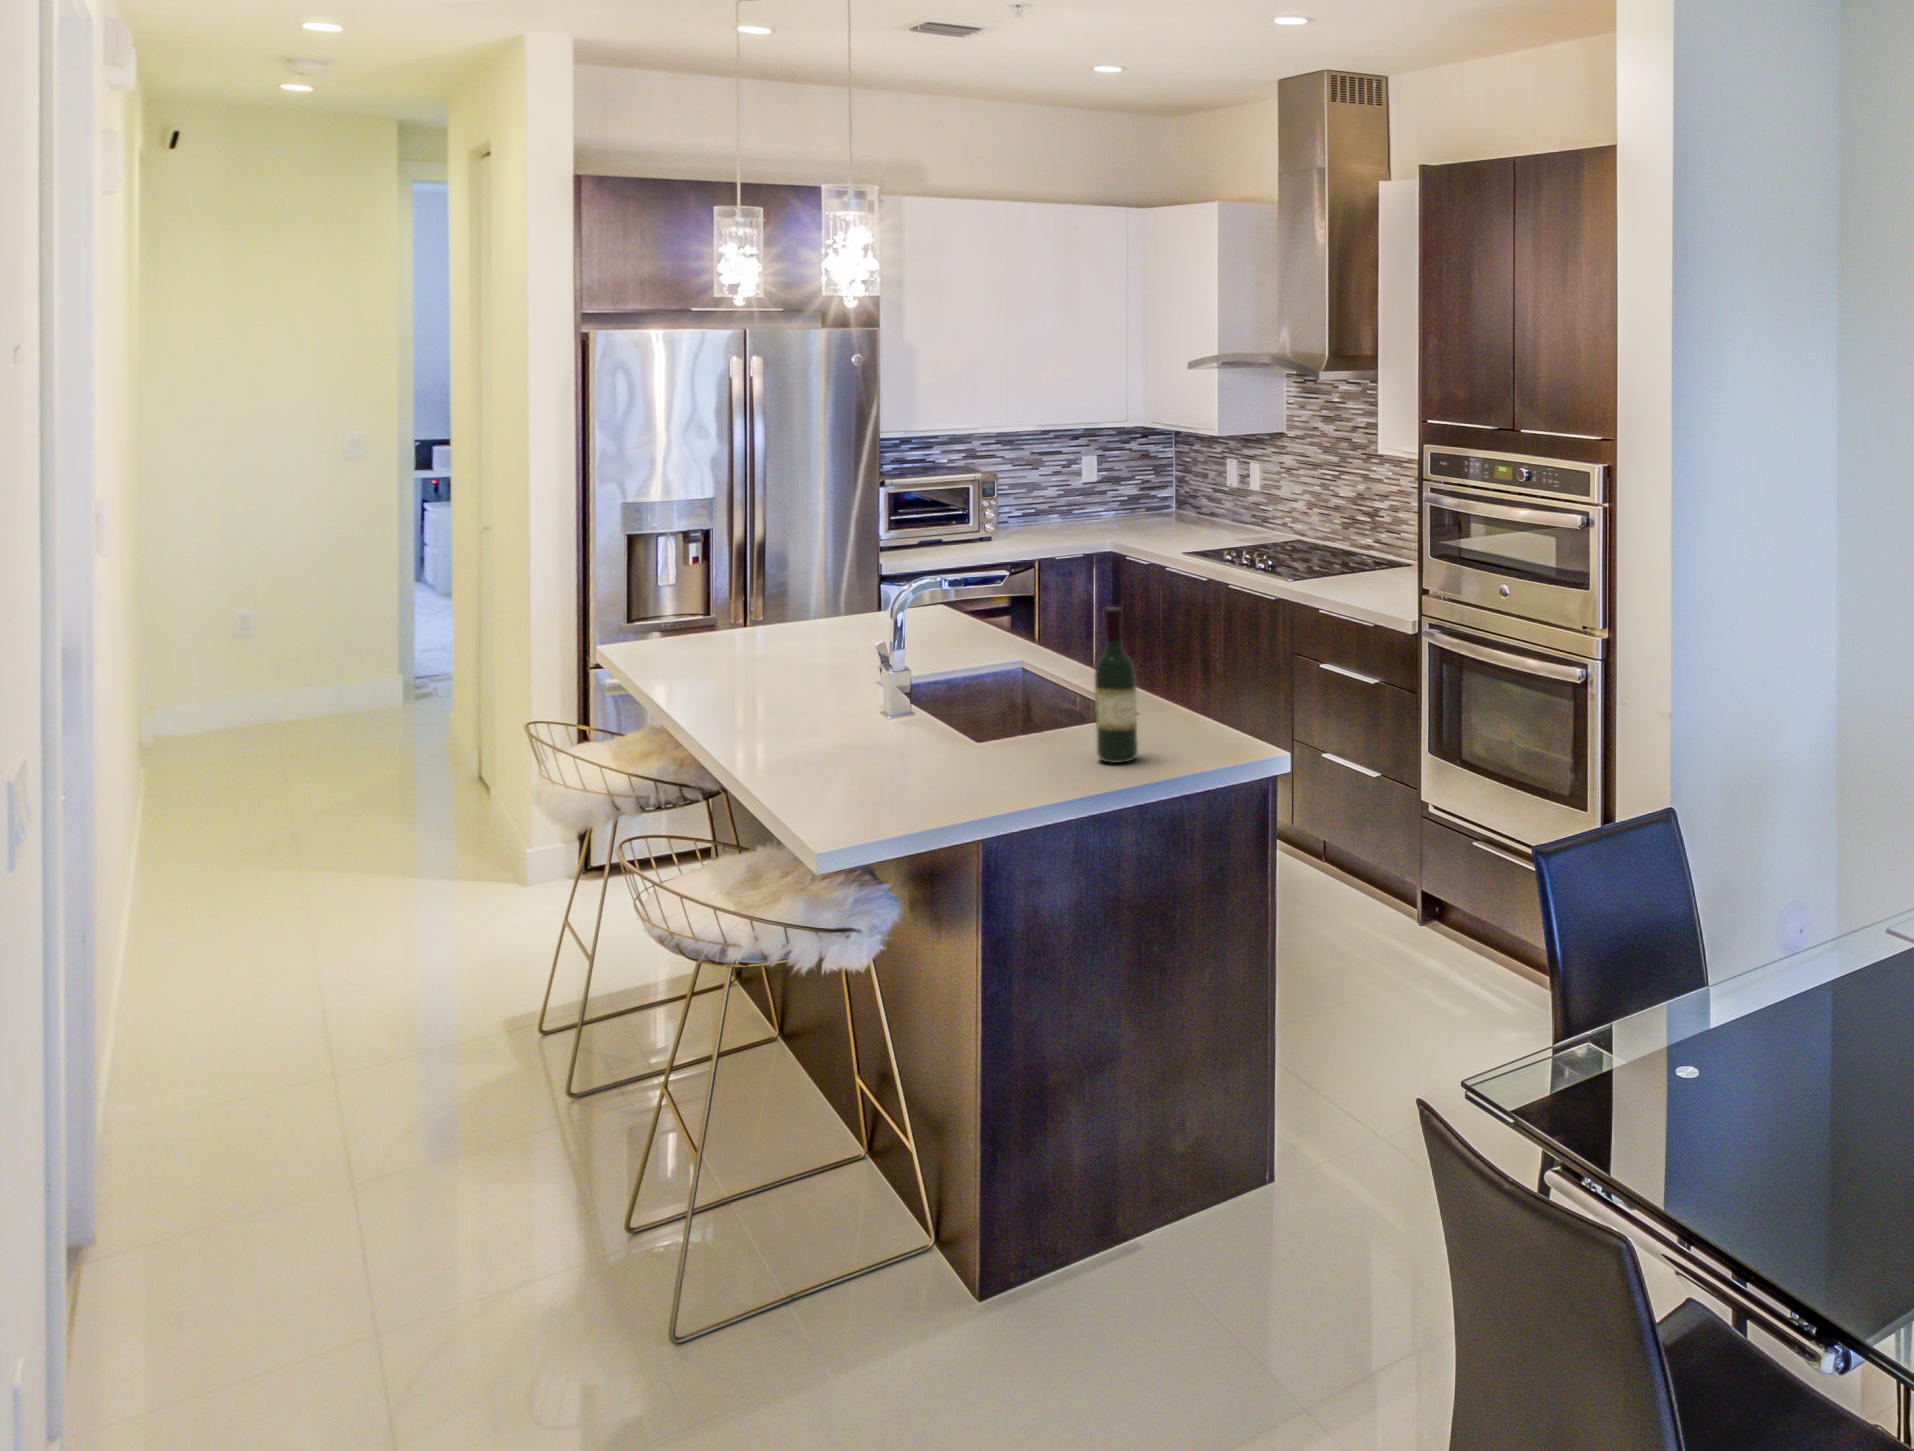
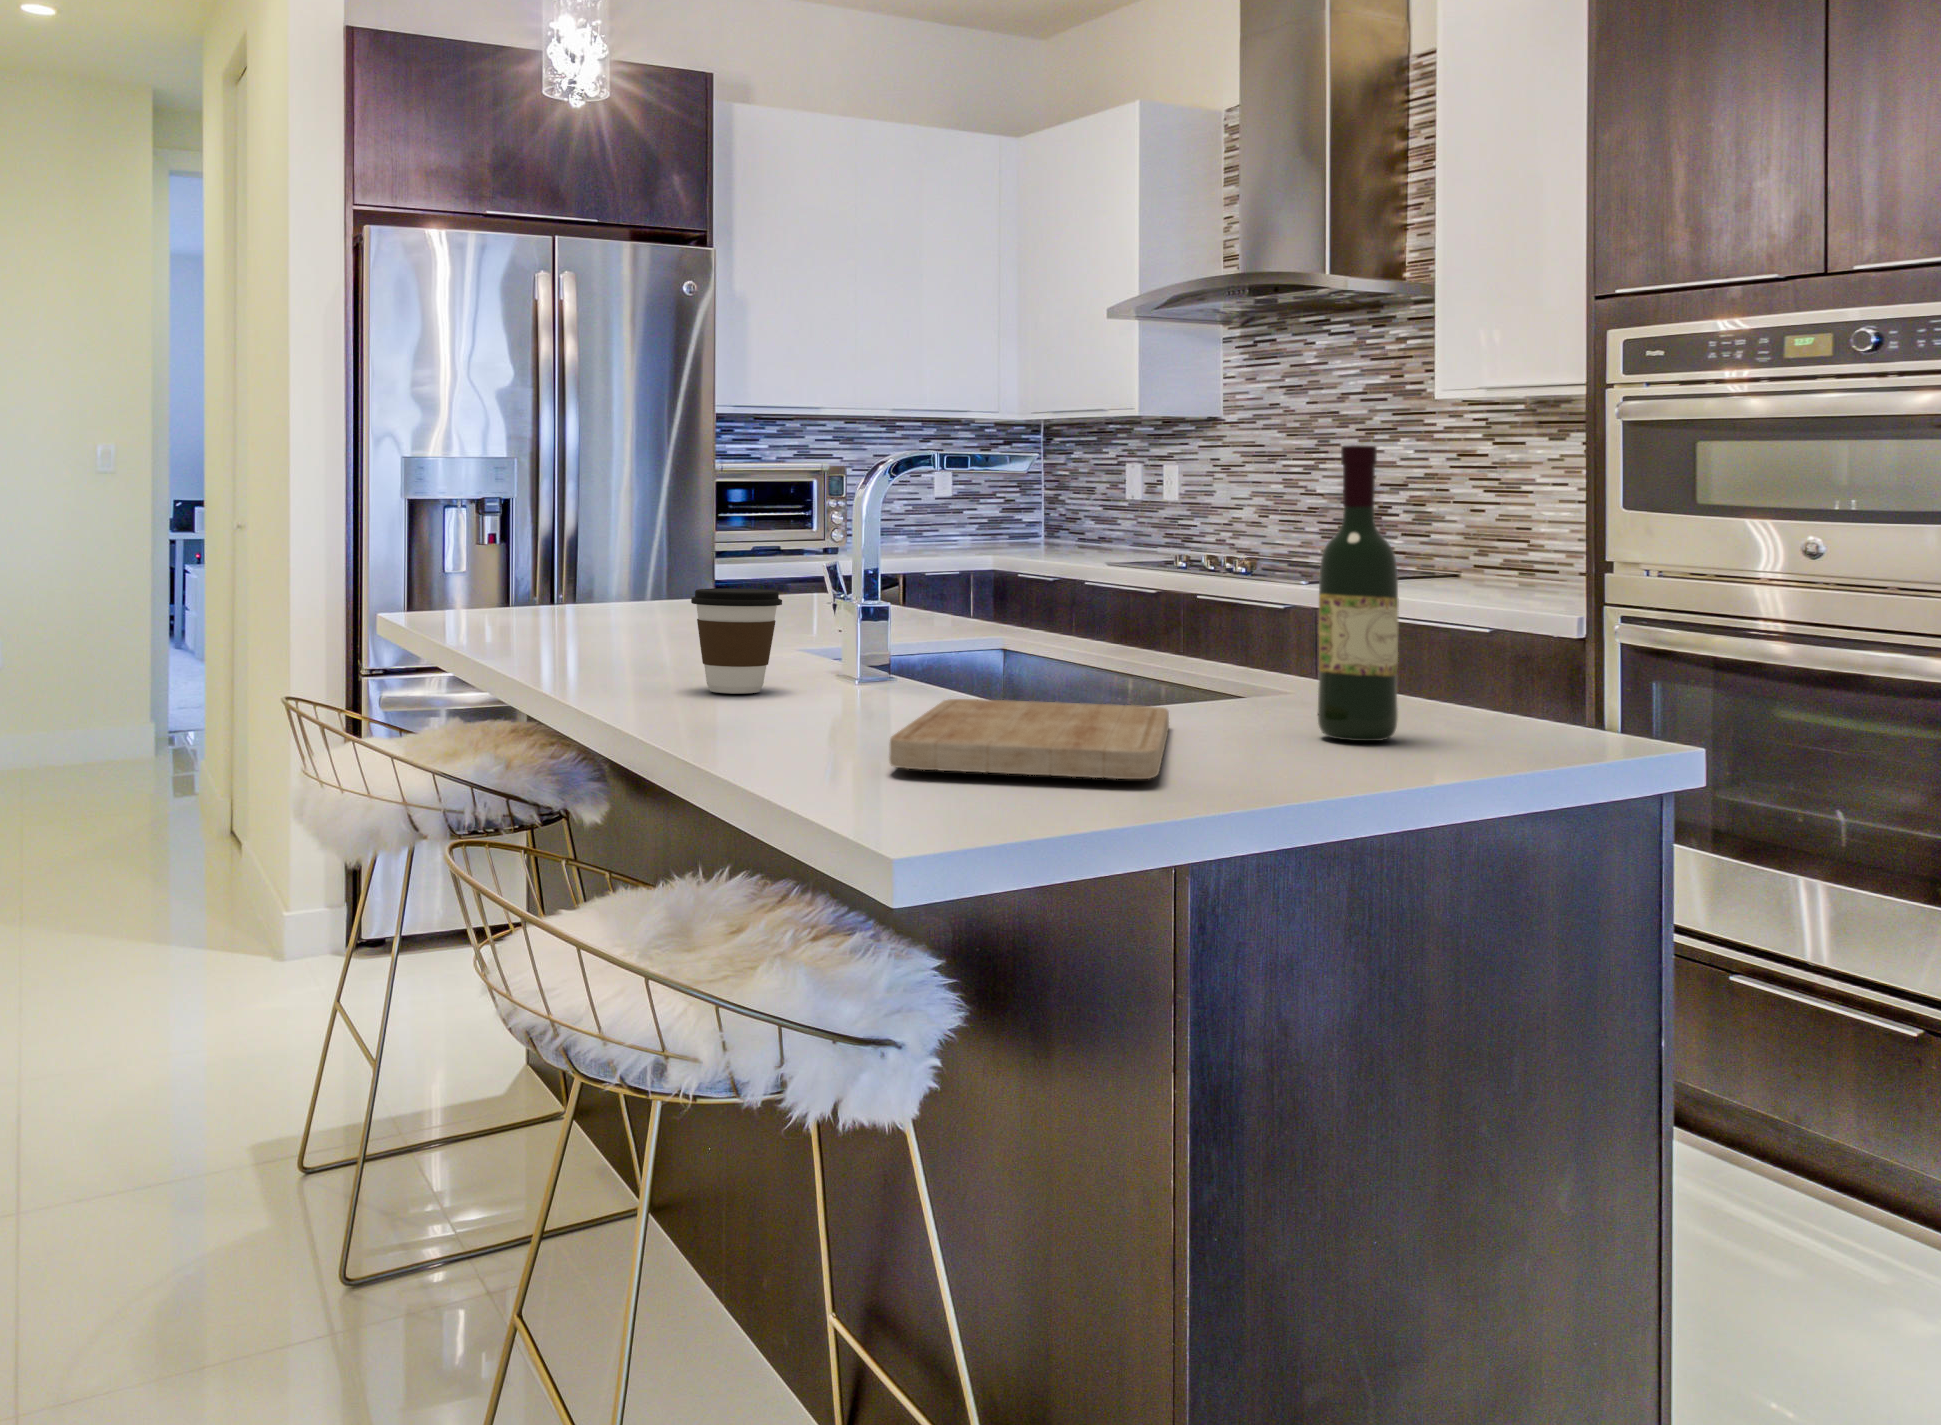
coffee cup: none [766,670,823,734] -> present [691,588,782,693]
cutting board: none [836,741,1025,802] -> present [889,699,1169,779]

